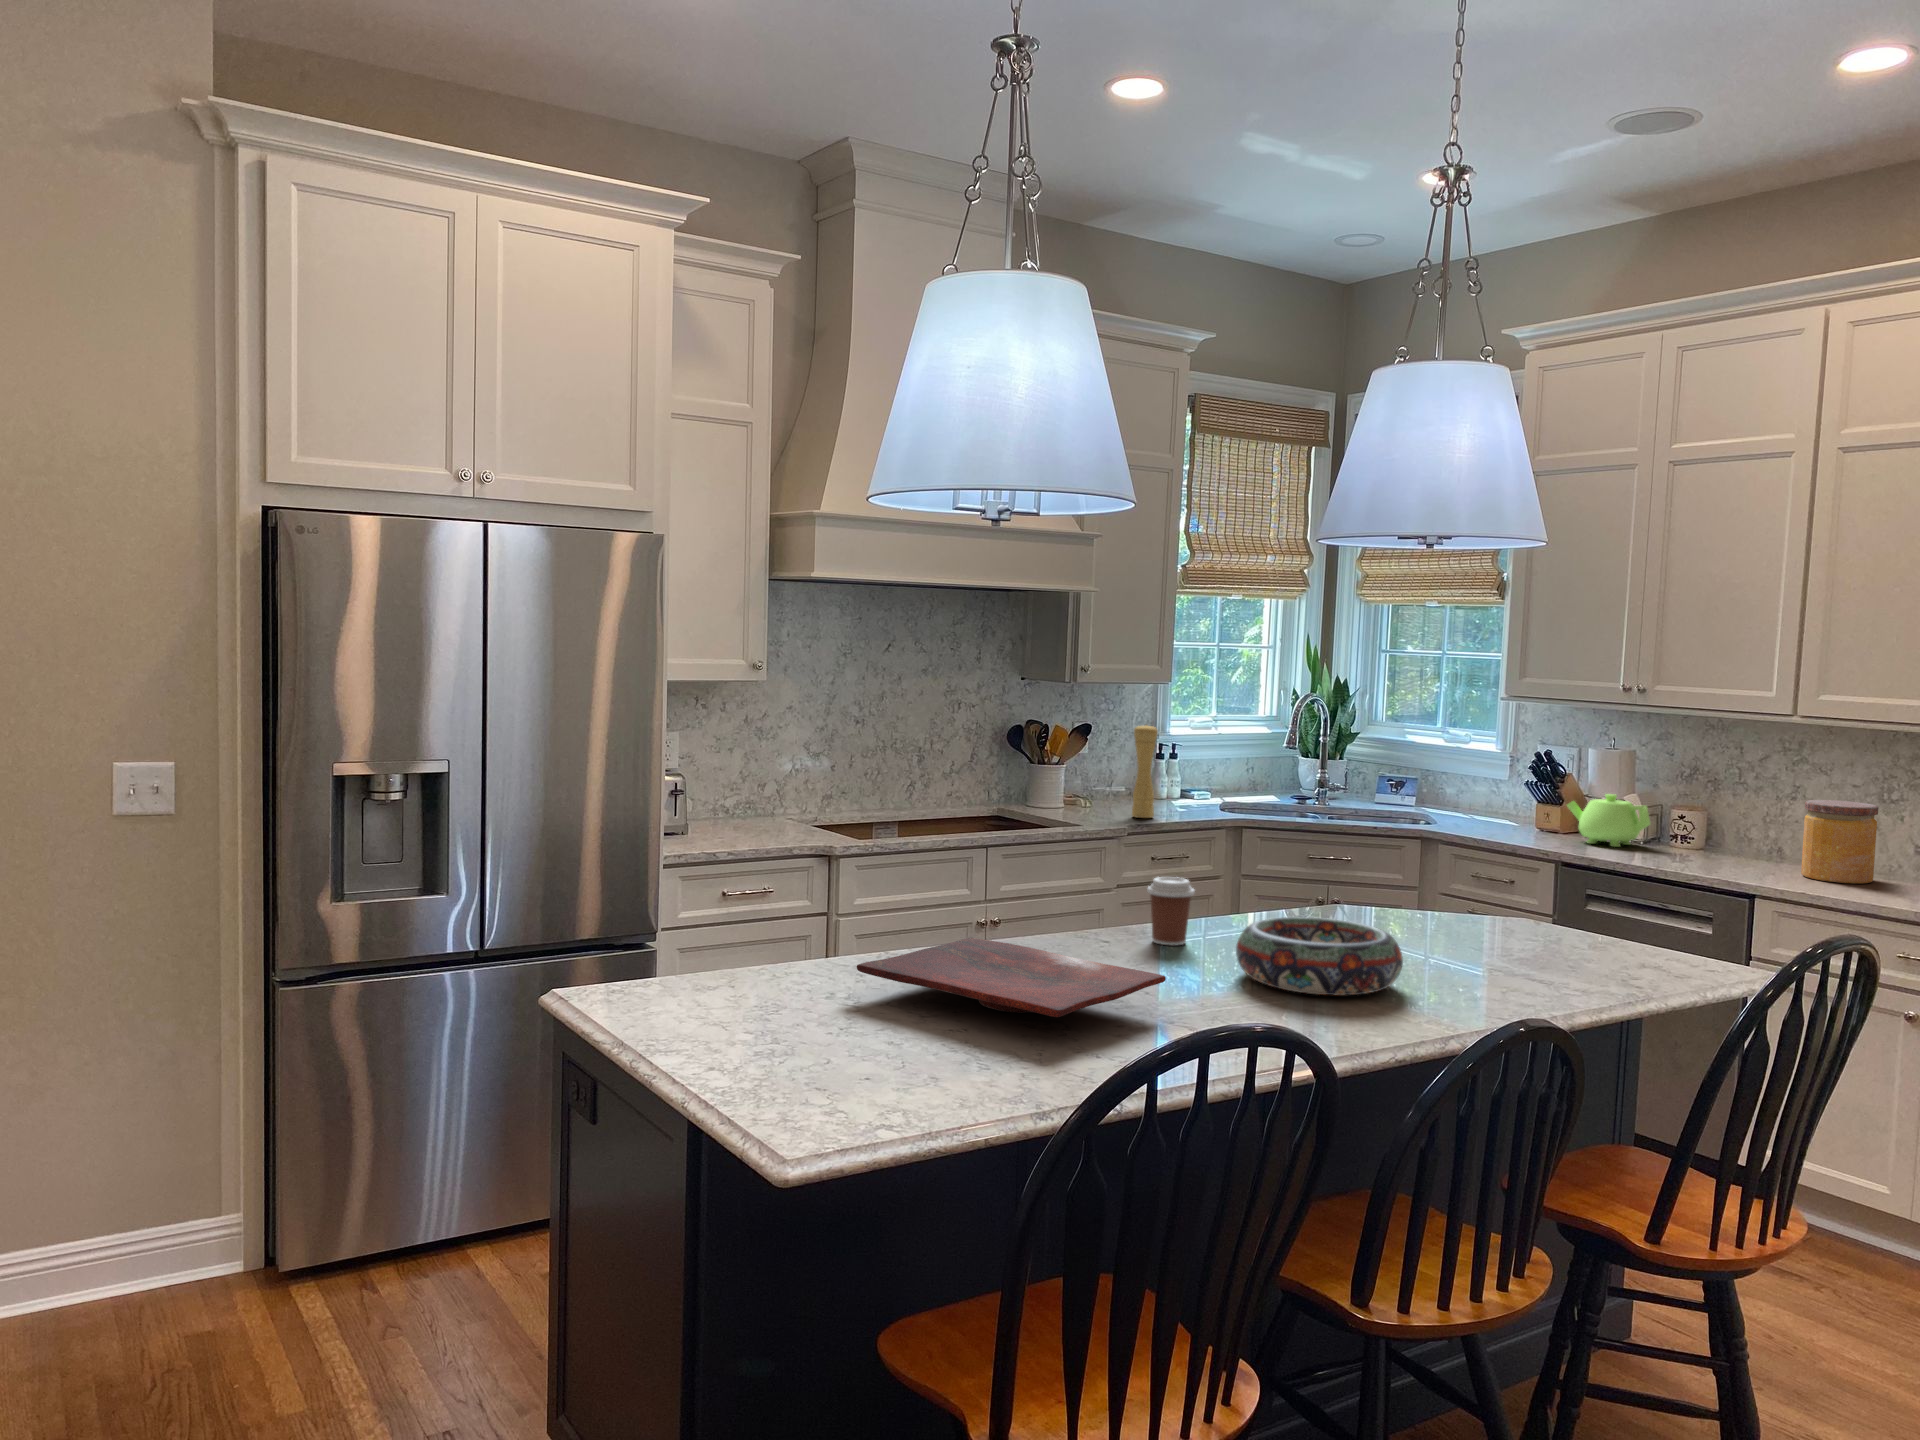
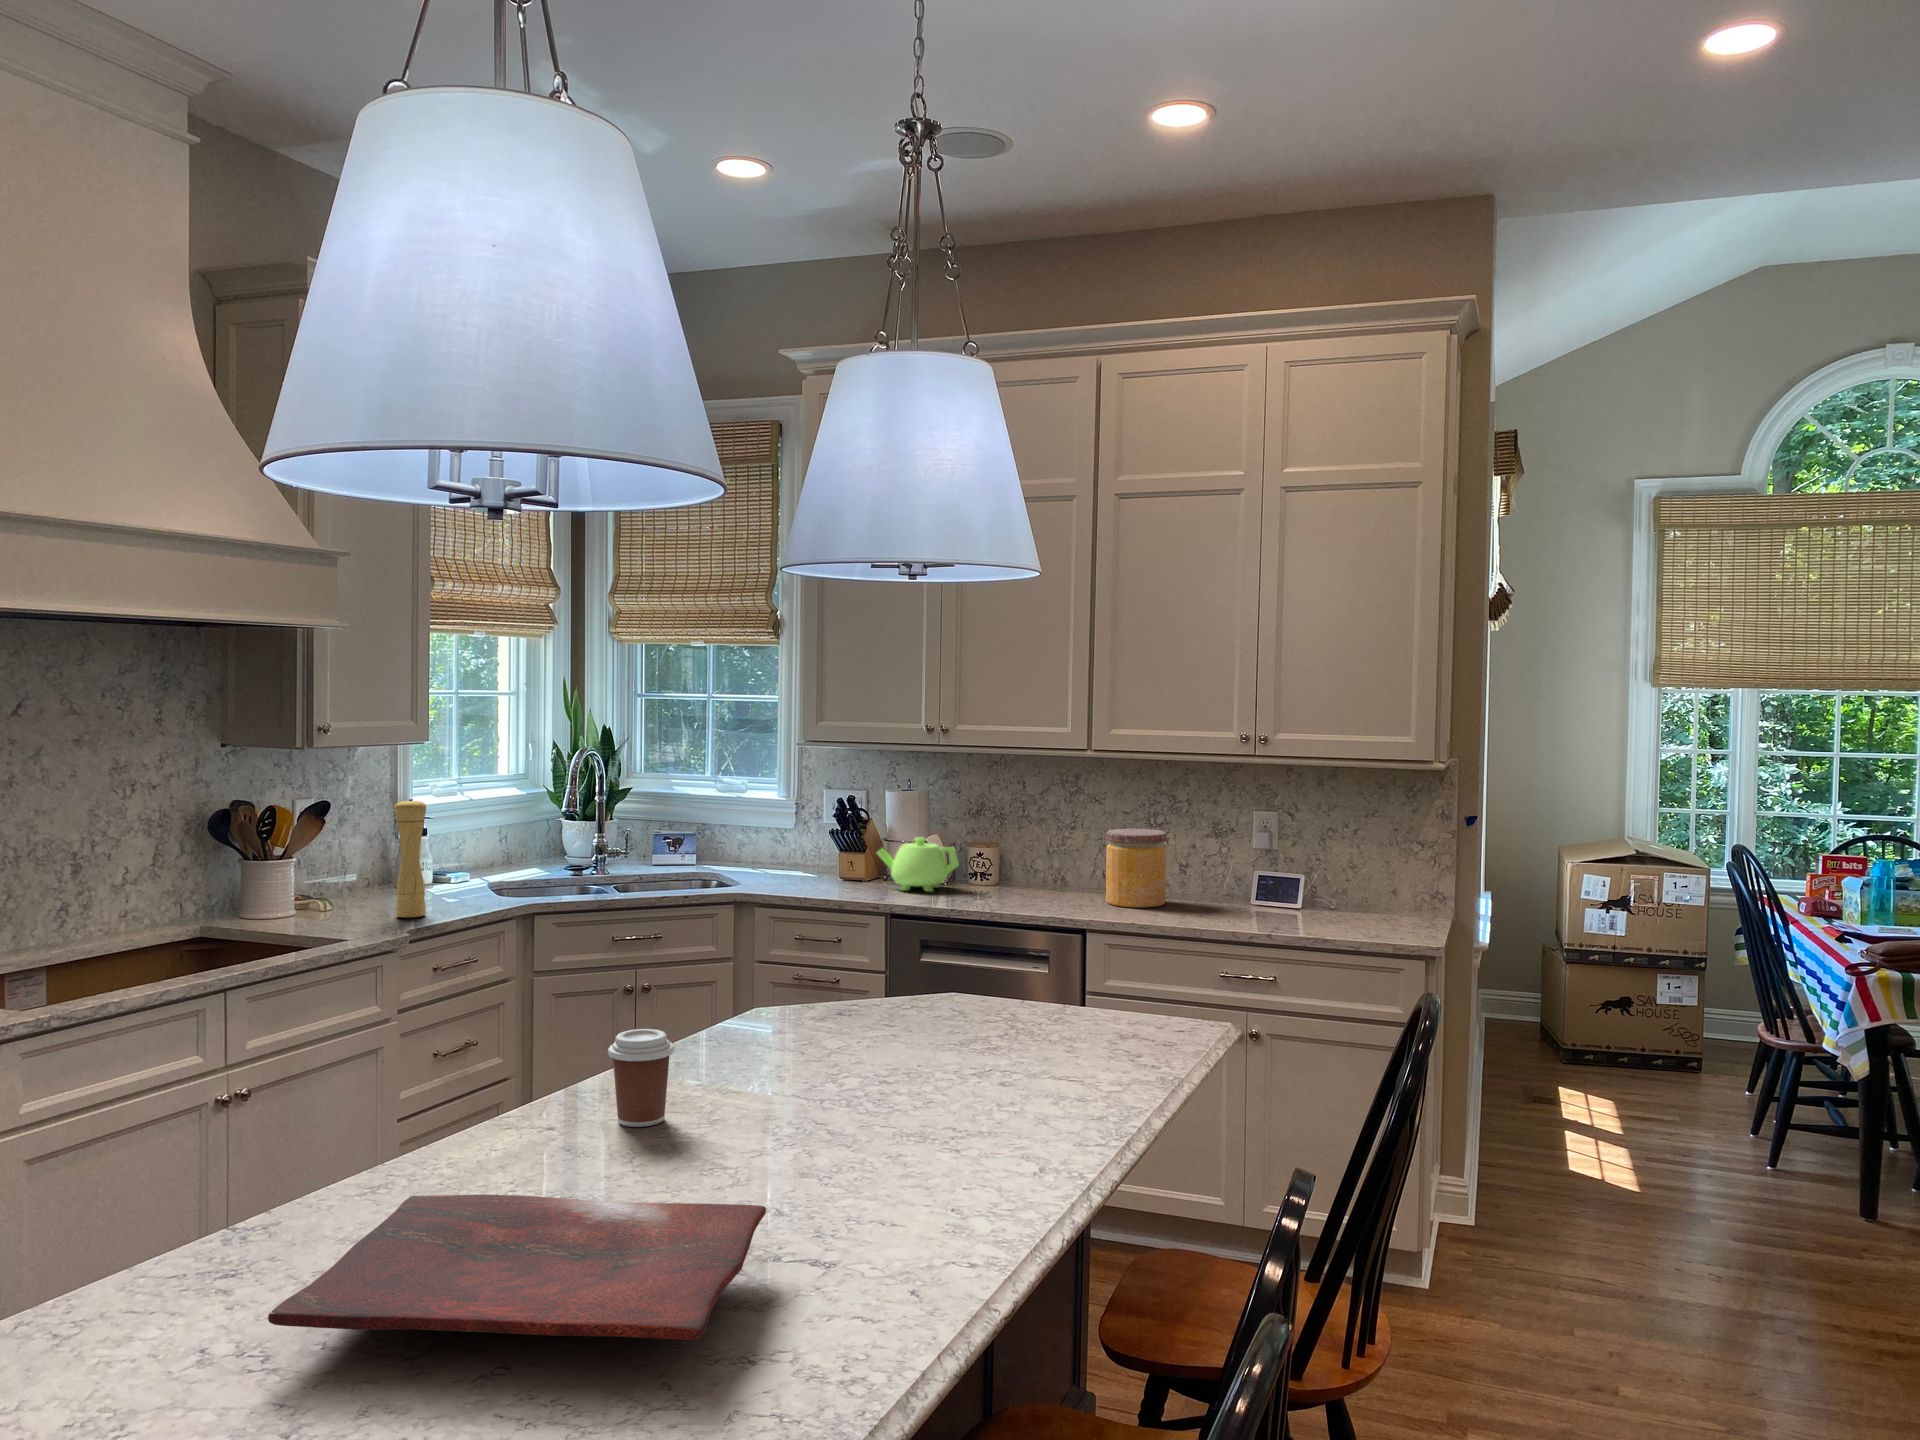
decorative bowl: present [1236,917,1403,995] -> none [773,1058,983,1173]

